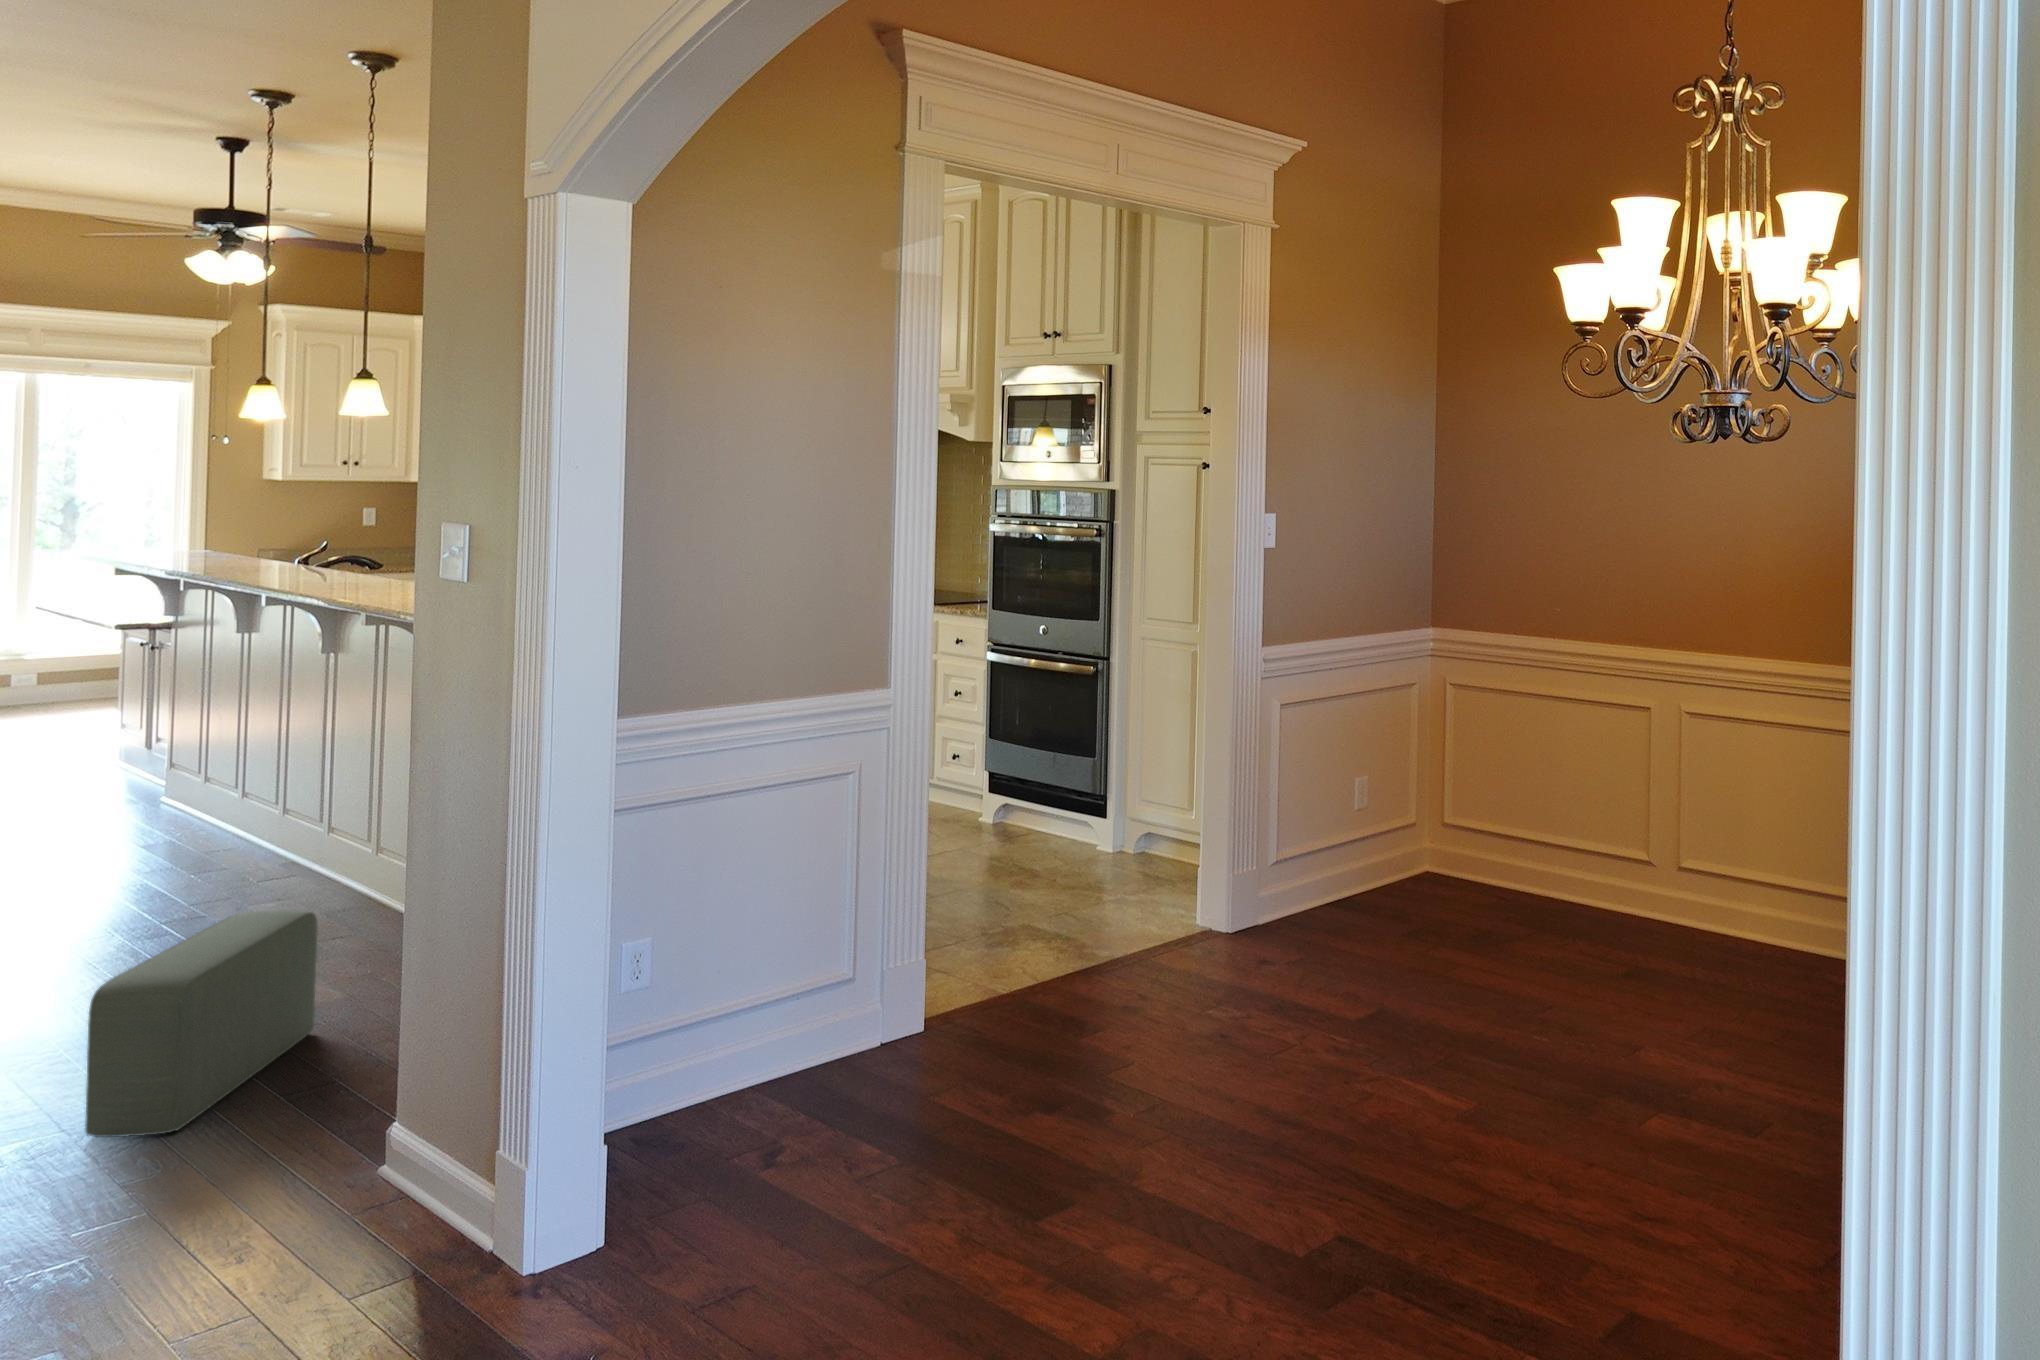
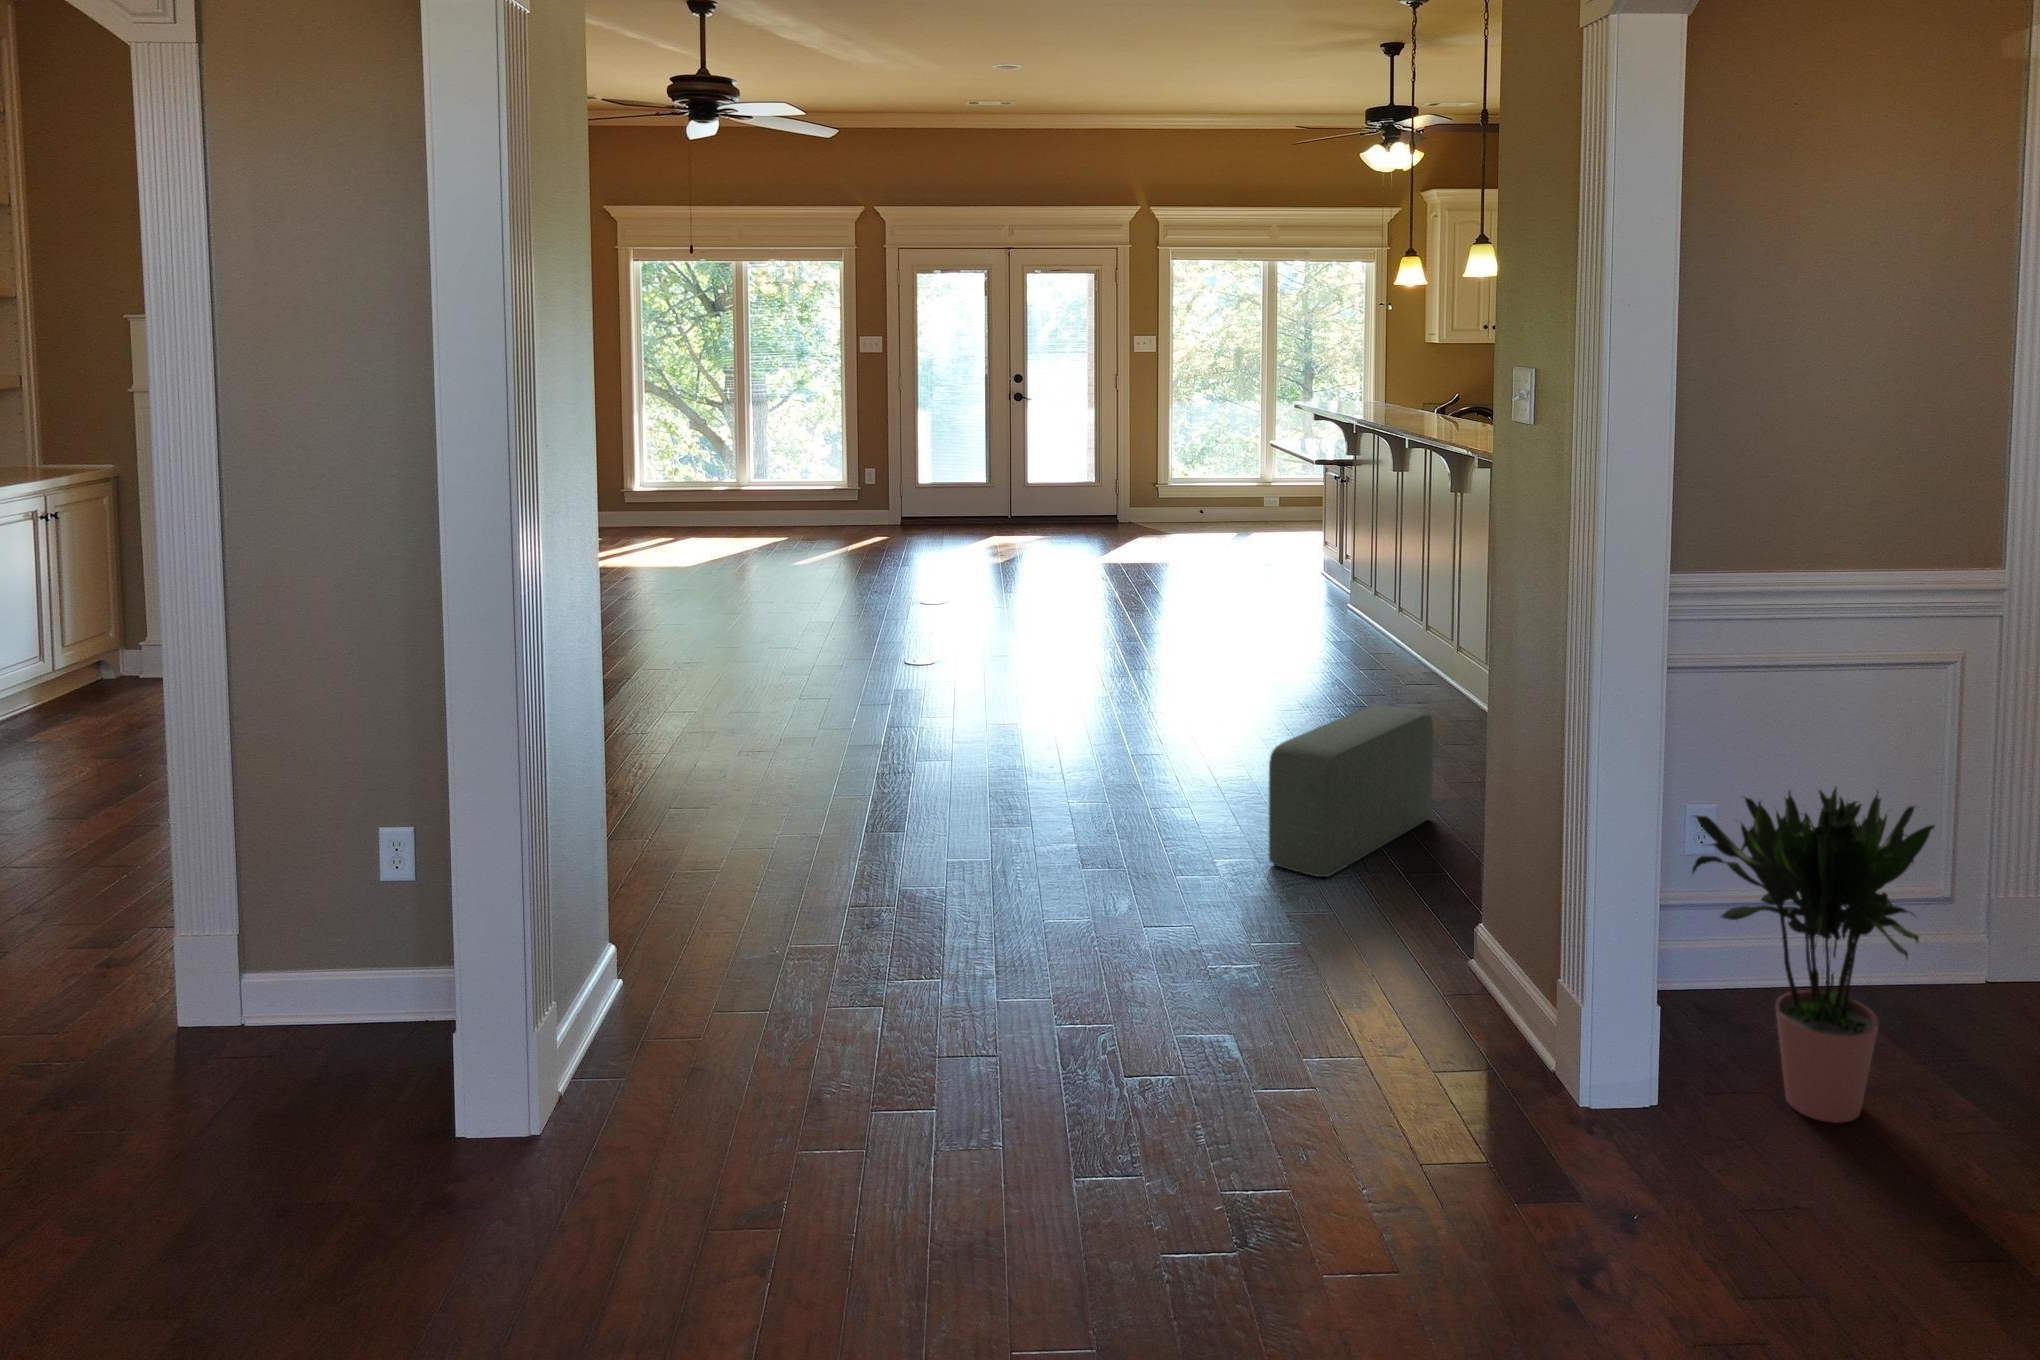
potted plant: none [615,861,842,1196] -> present [1692,788,1935,1123]

